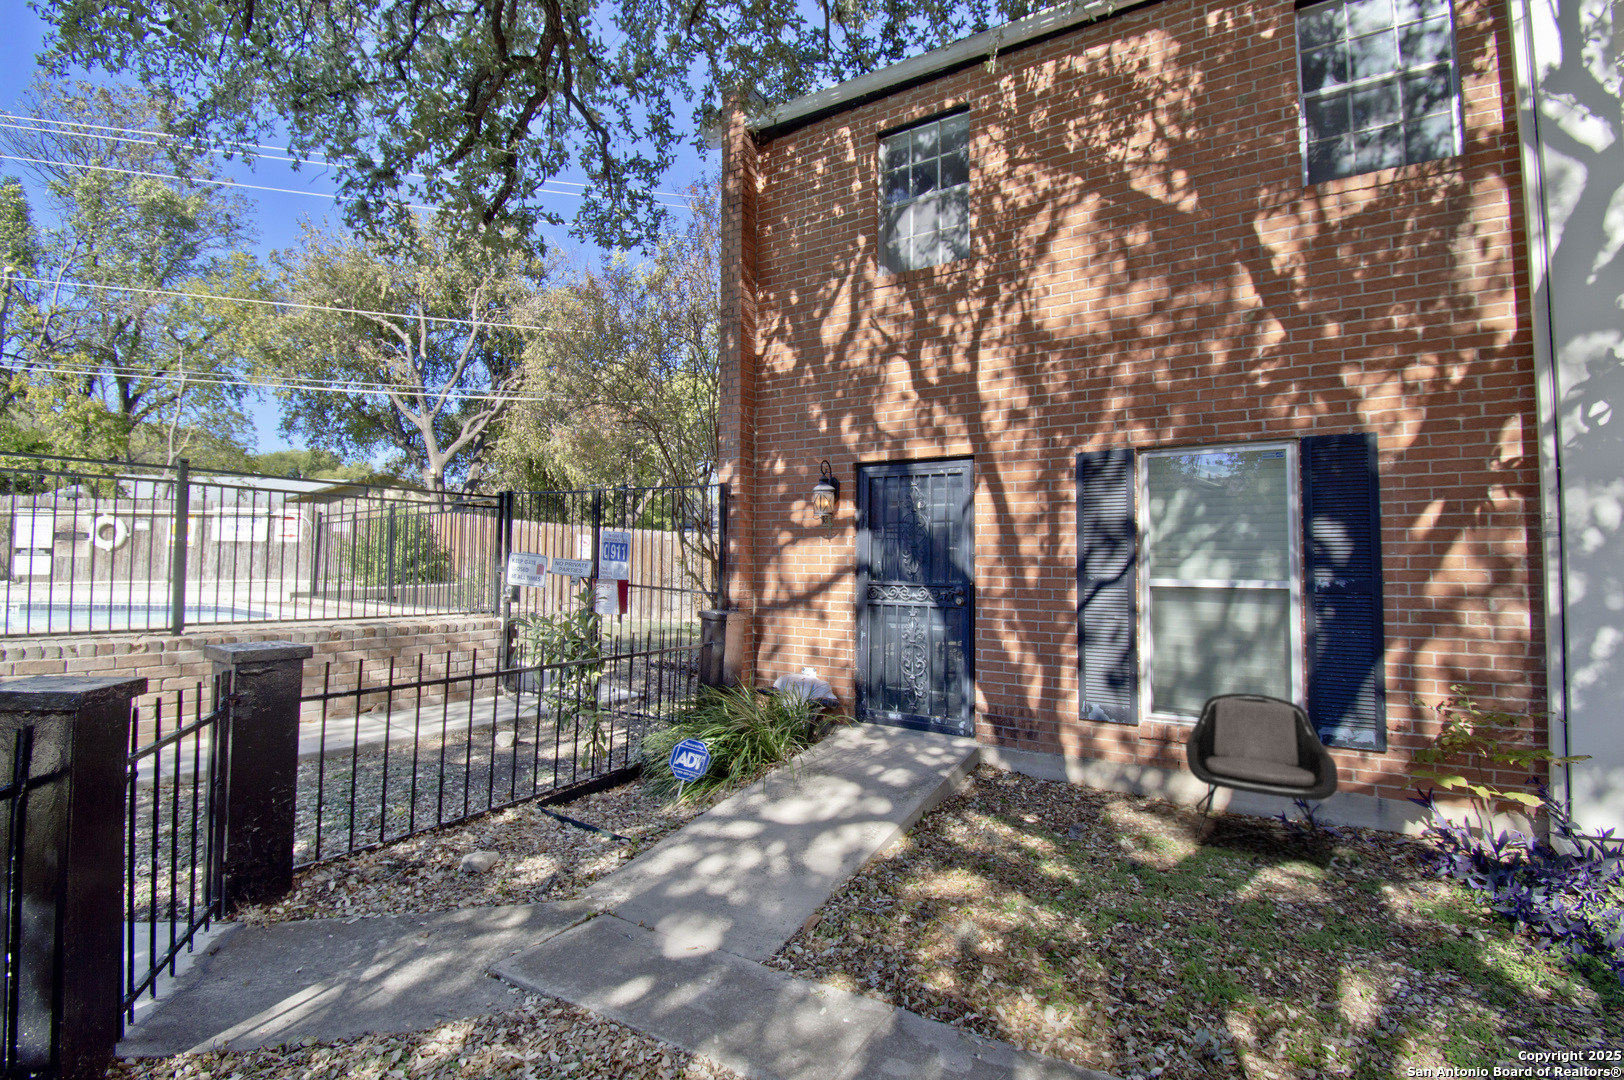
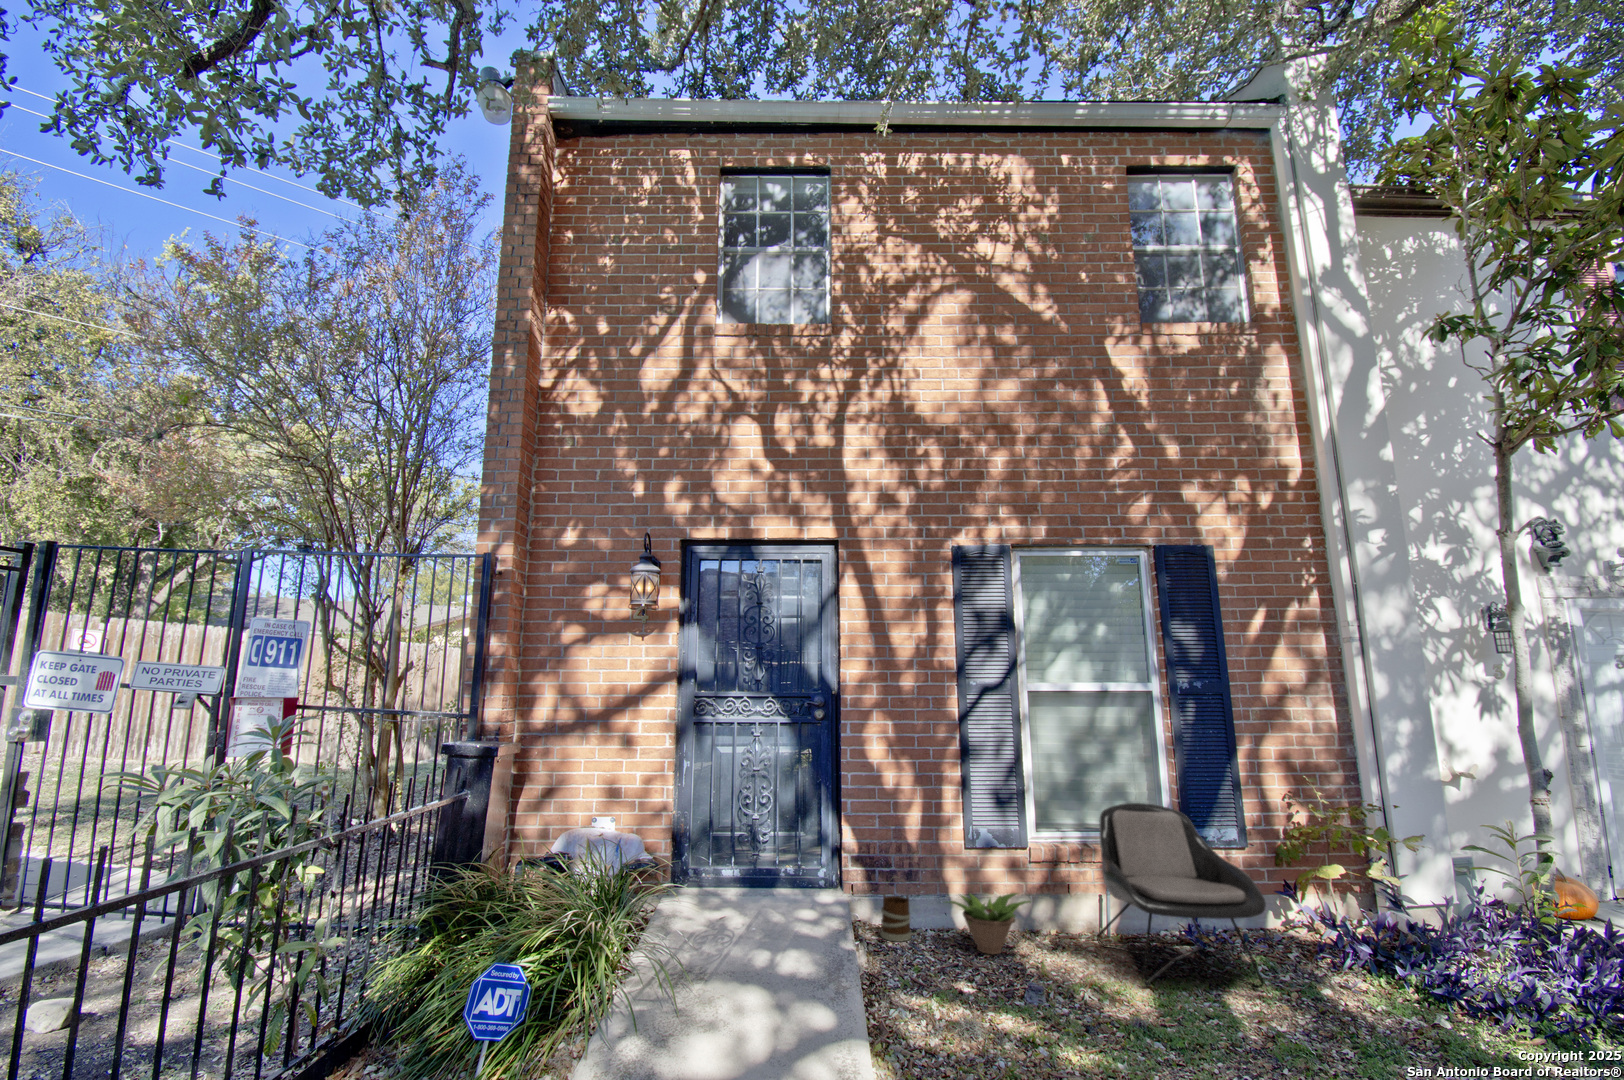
wooden bucket: none [1000,734,1026,784] -> present [880,877,911,942]
decorative plant: none [1043,755,1124,803] -> present [947,893,1030,954]

